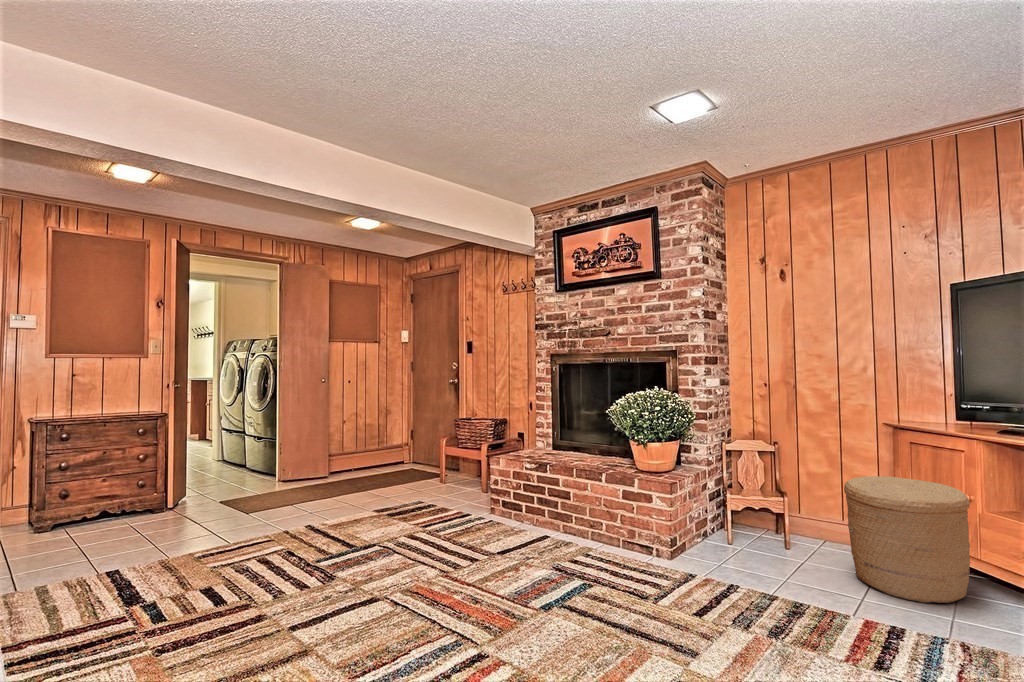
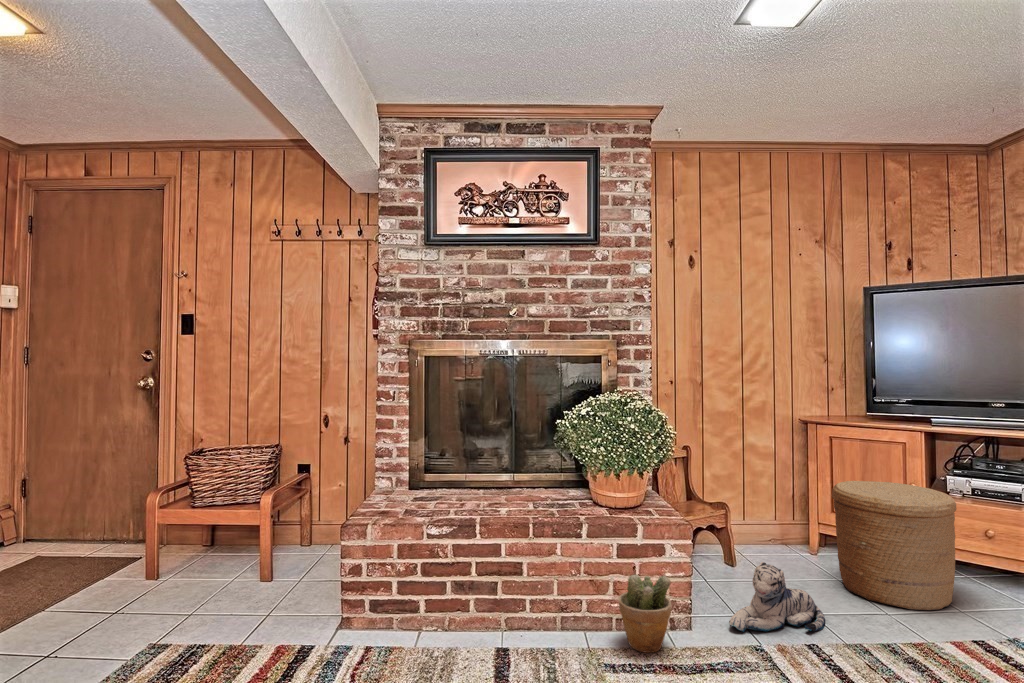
potted plant: none [604,508,639,560] -> present [618,575,672,653]
plush toy: none [692,521,787,581] -> present [729,562,825,632]

